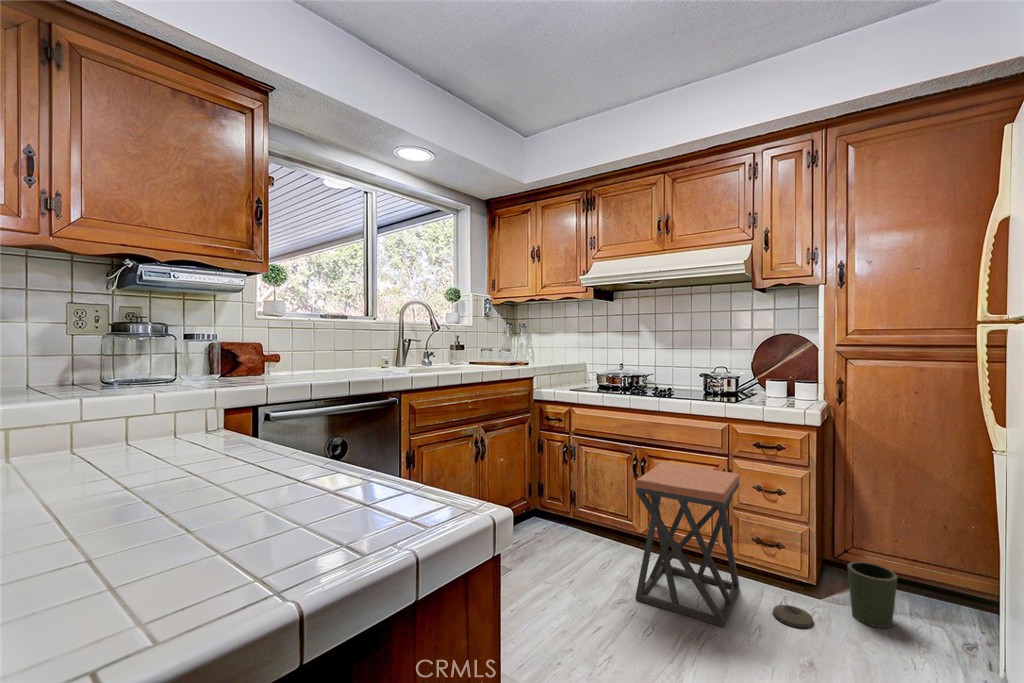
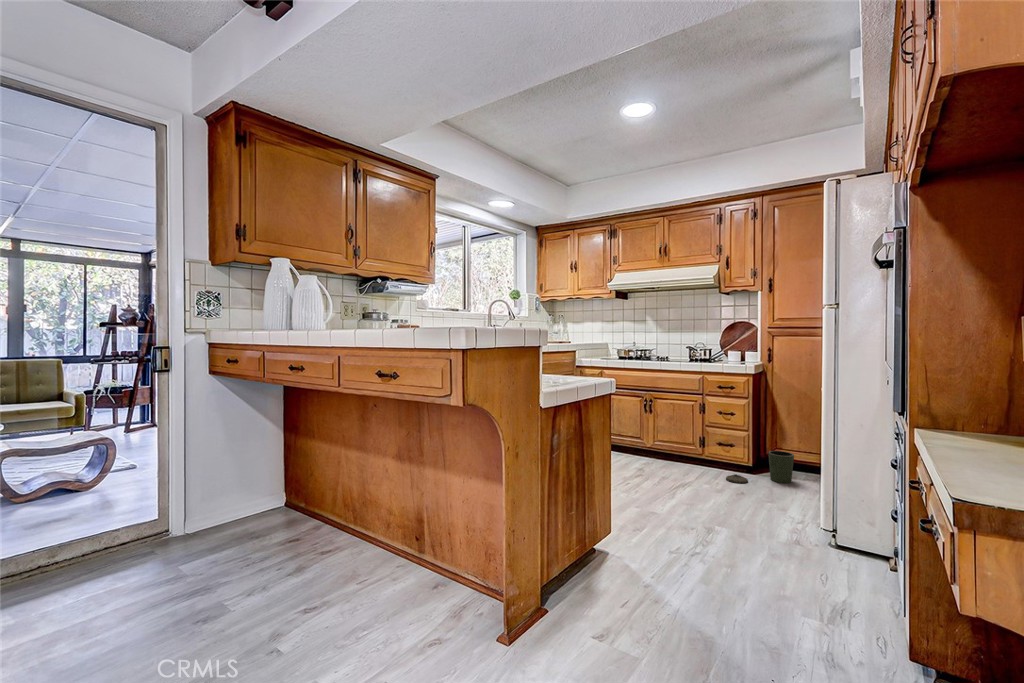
stool: present [636,463,739,627] -> none [648,400,709,483]

